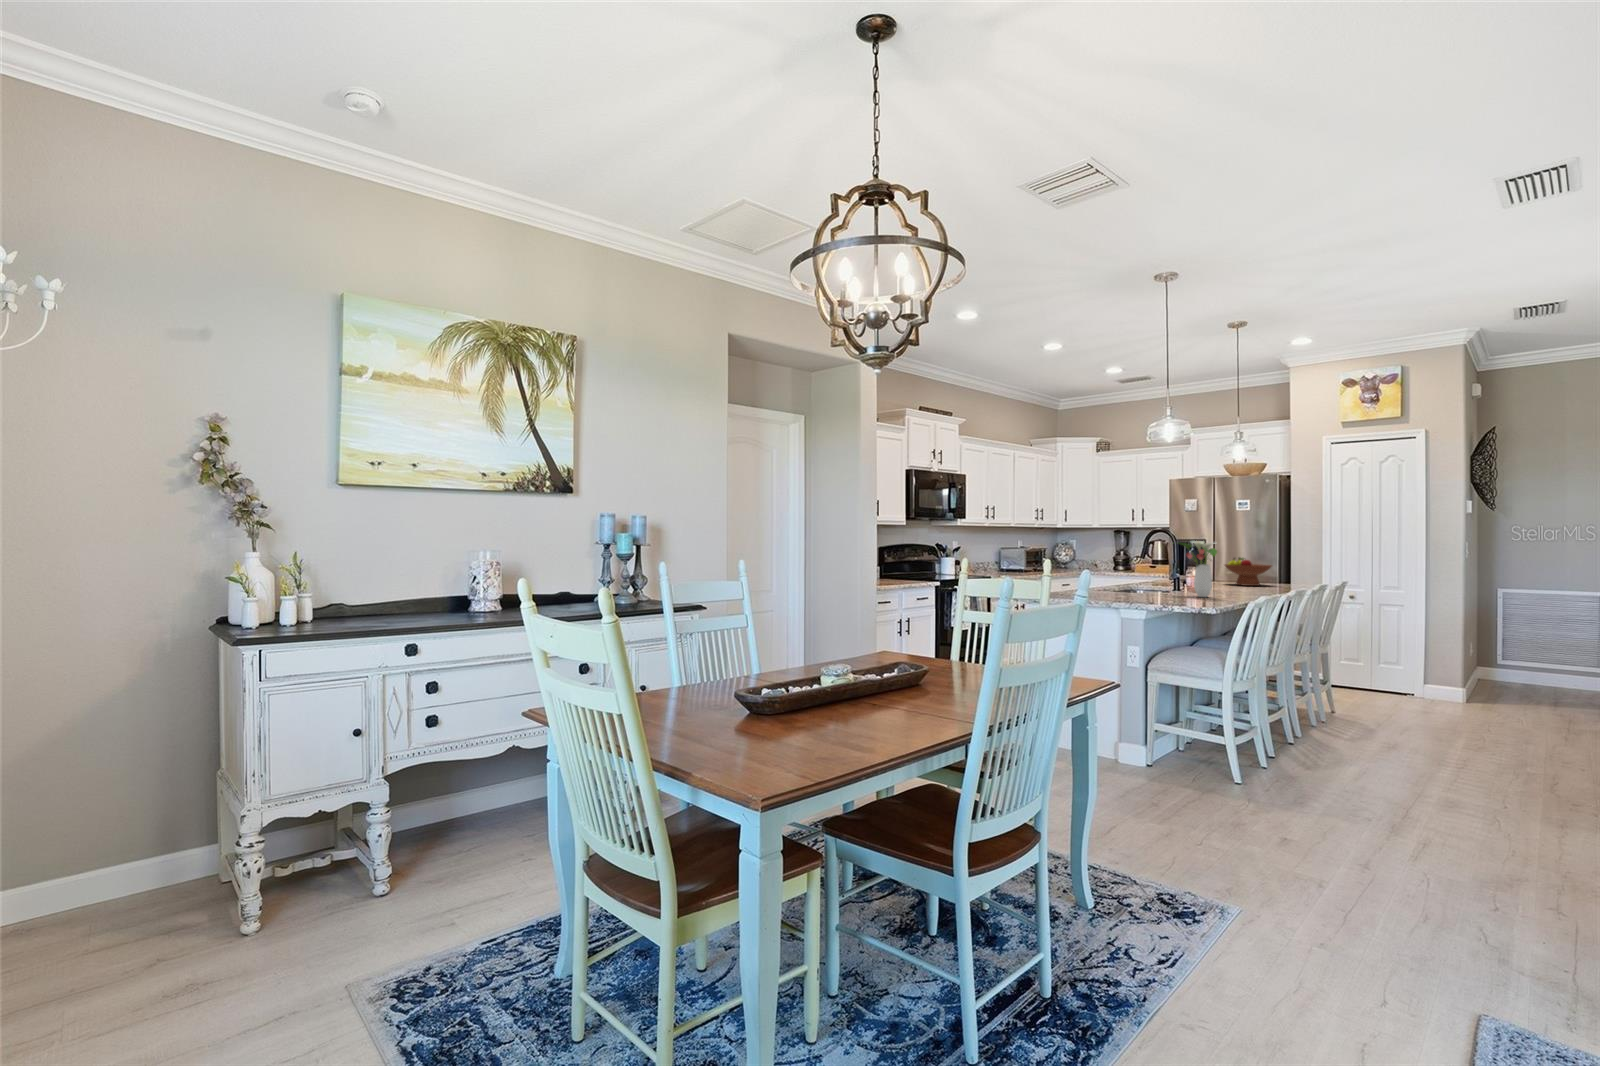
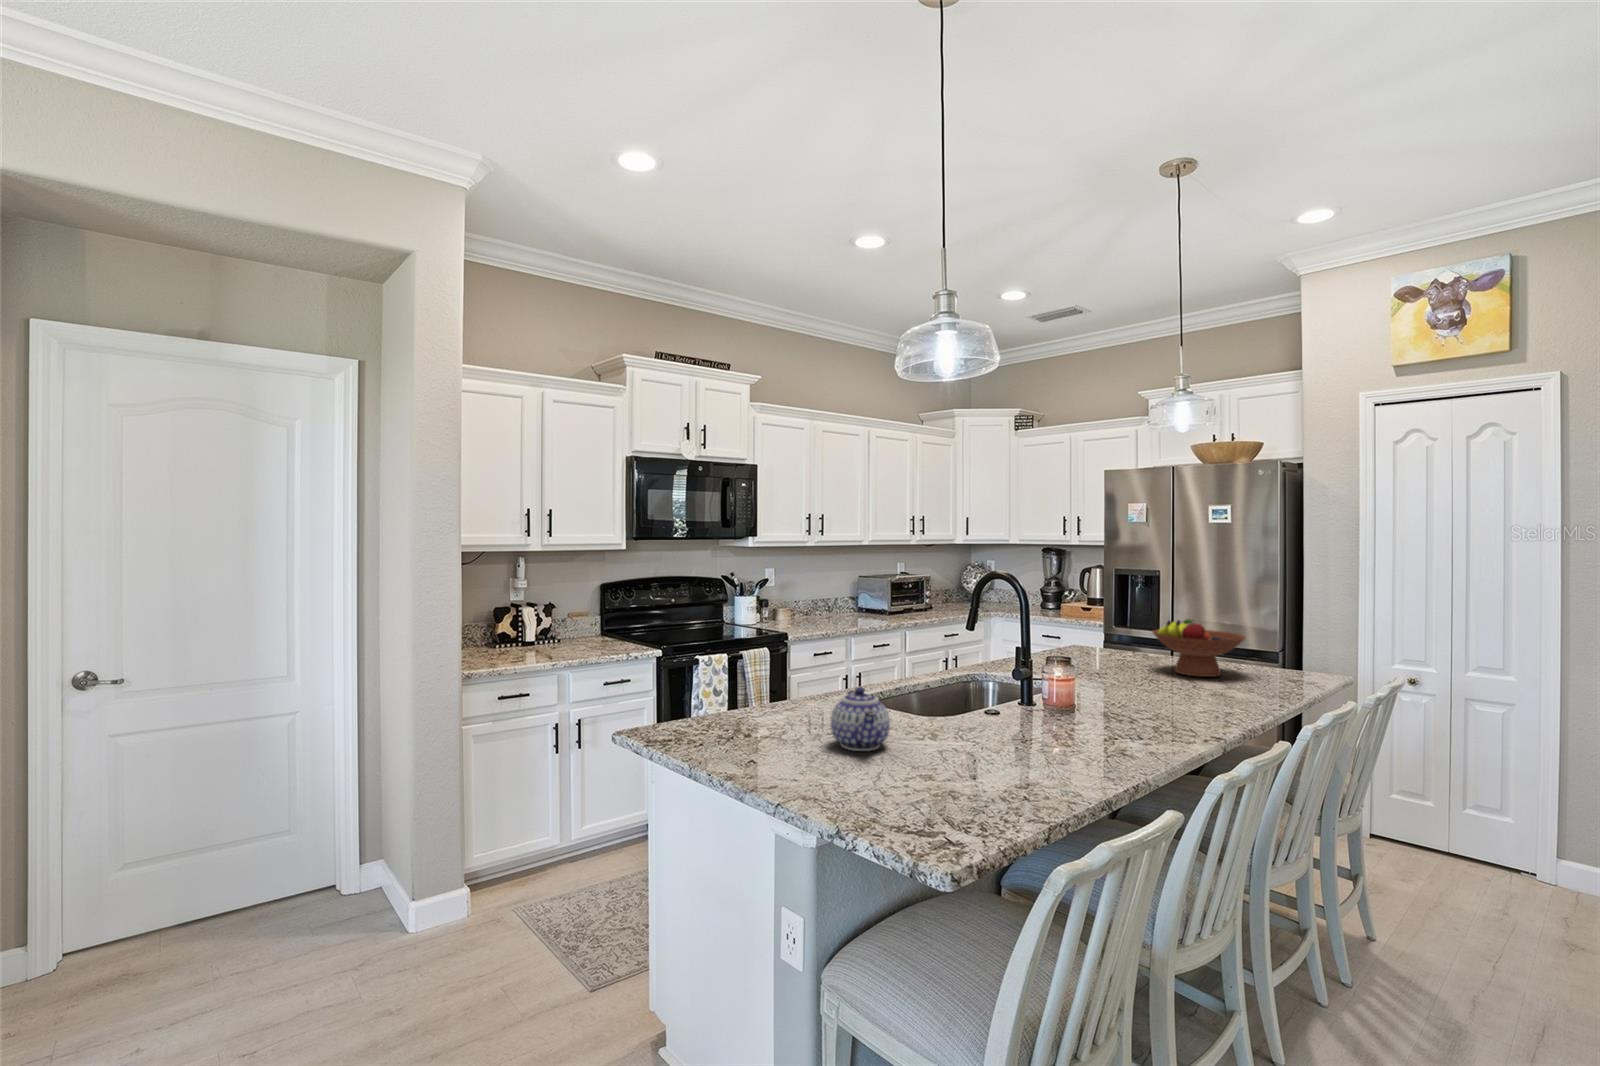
flower arrangement: present [1180,541,1217,597] -> none [960,607,1066,746]
teapot: none [1121,573,1148,598] -> present [831,687,890,751]

